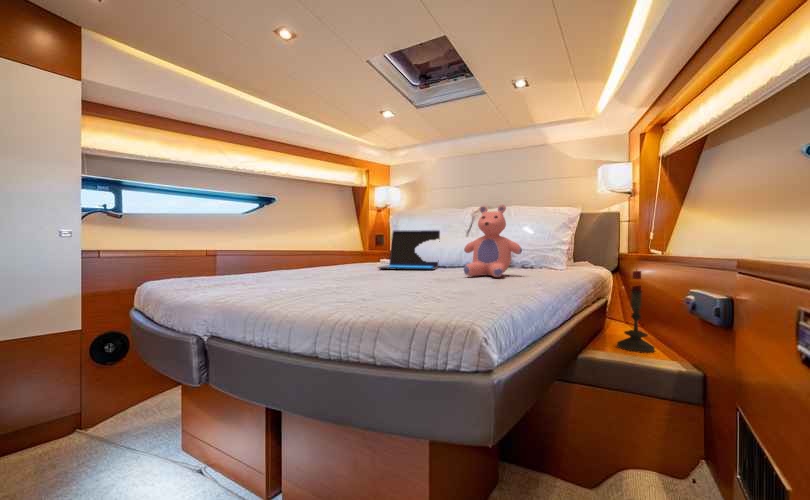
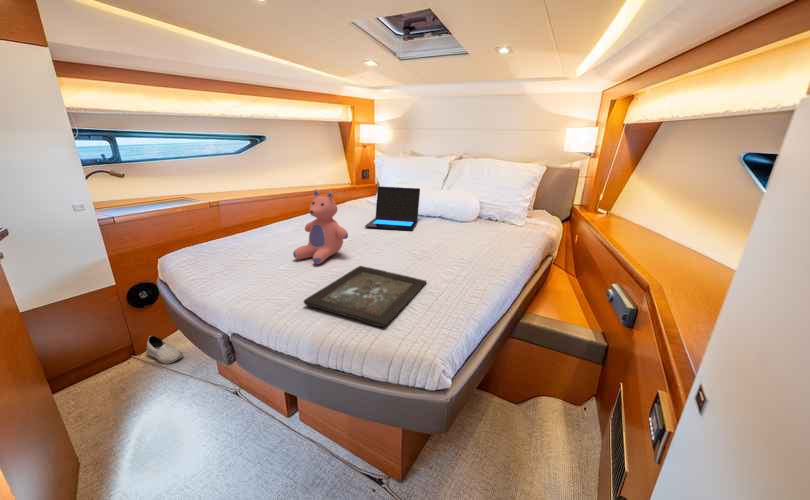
teddy bear: present [464,205,522,277] -> present [293,190,348,264]
candle: present [617,270,655,353] -> none [551,251,581,316]
tray: none [304,279,454,305] -> present [304,266,426,327]
shoe: none [94,400,138,436] -> present [147,336,183,364]

